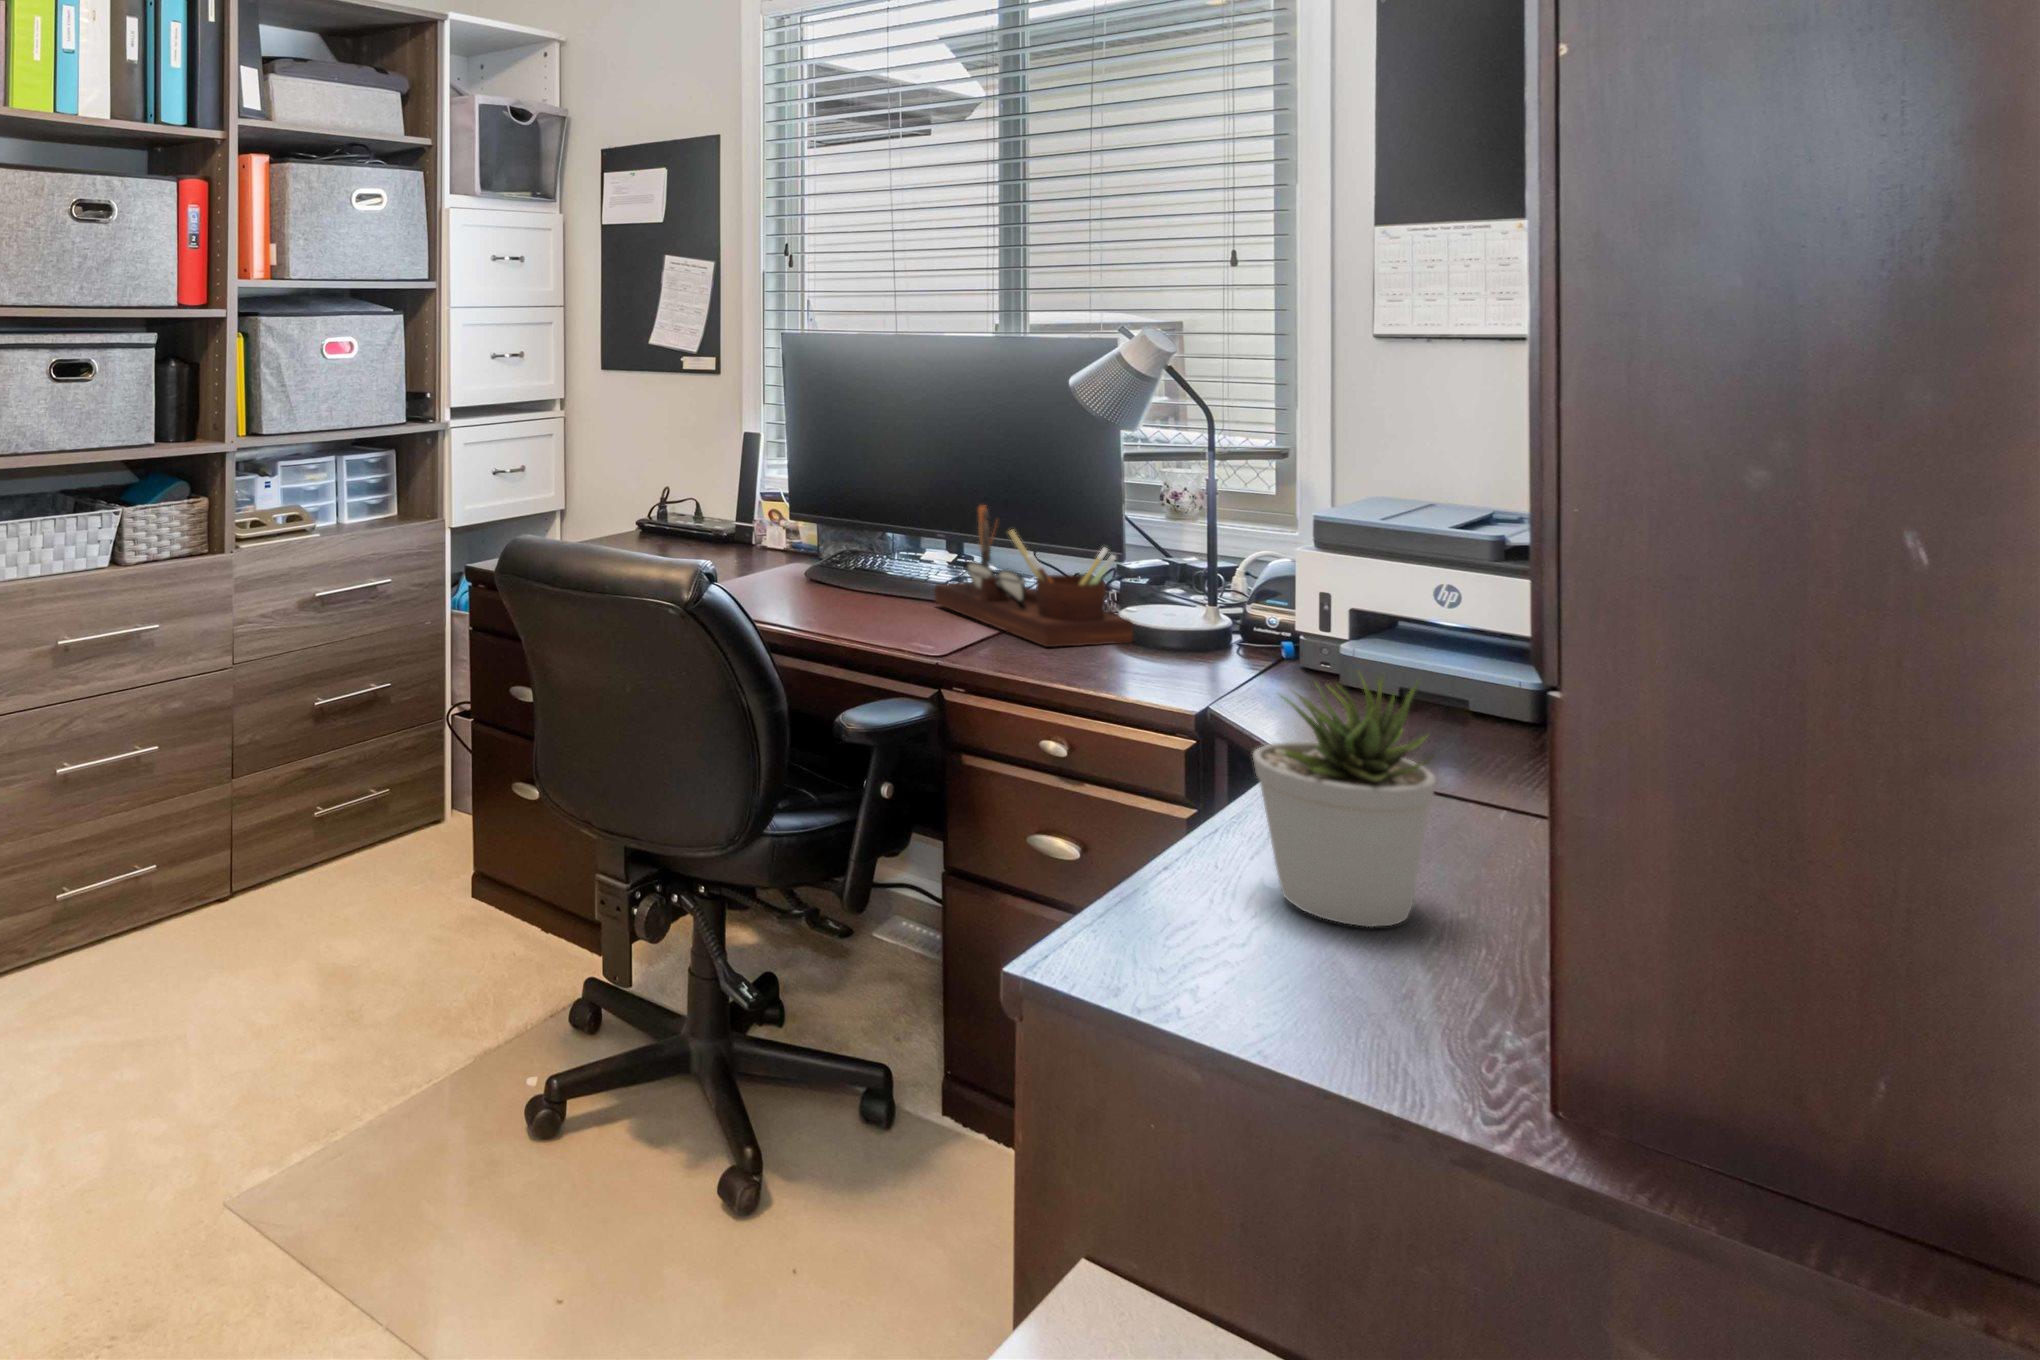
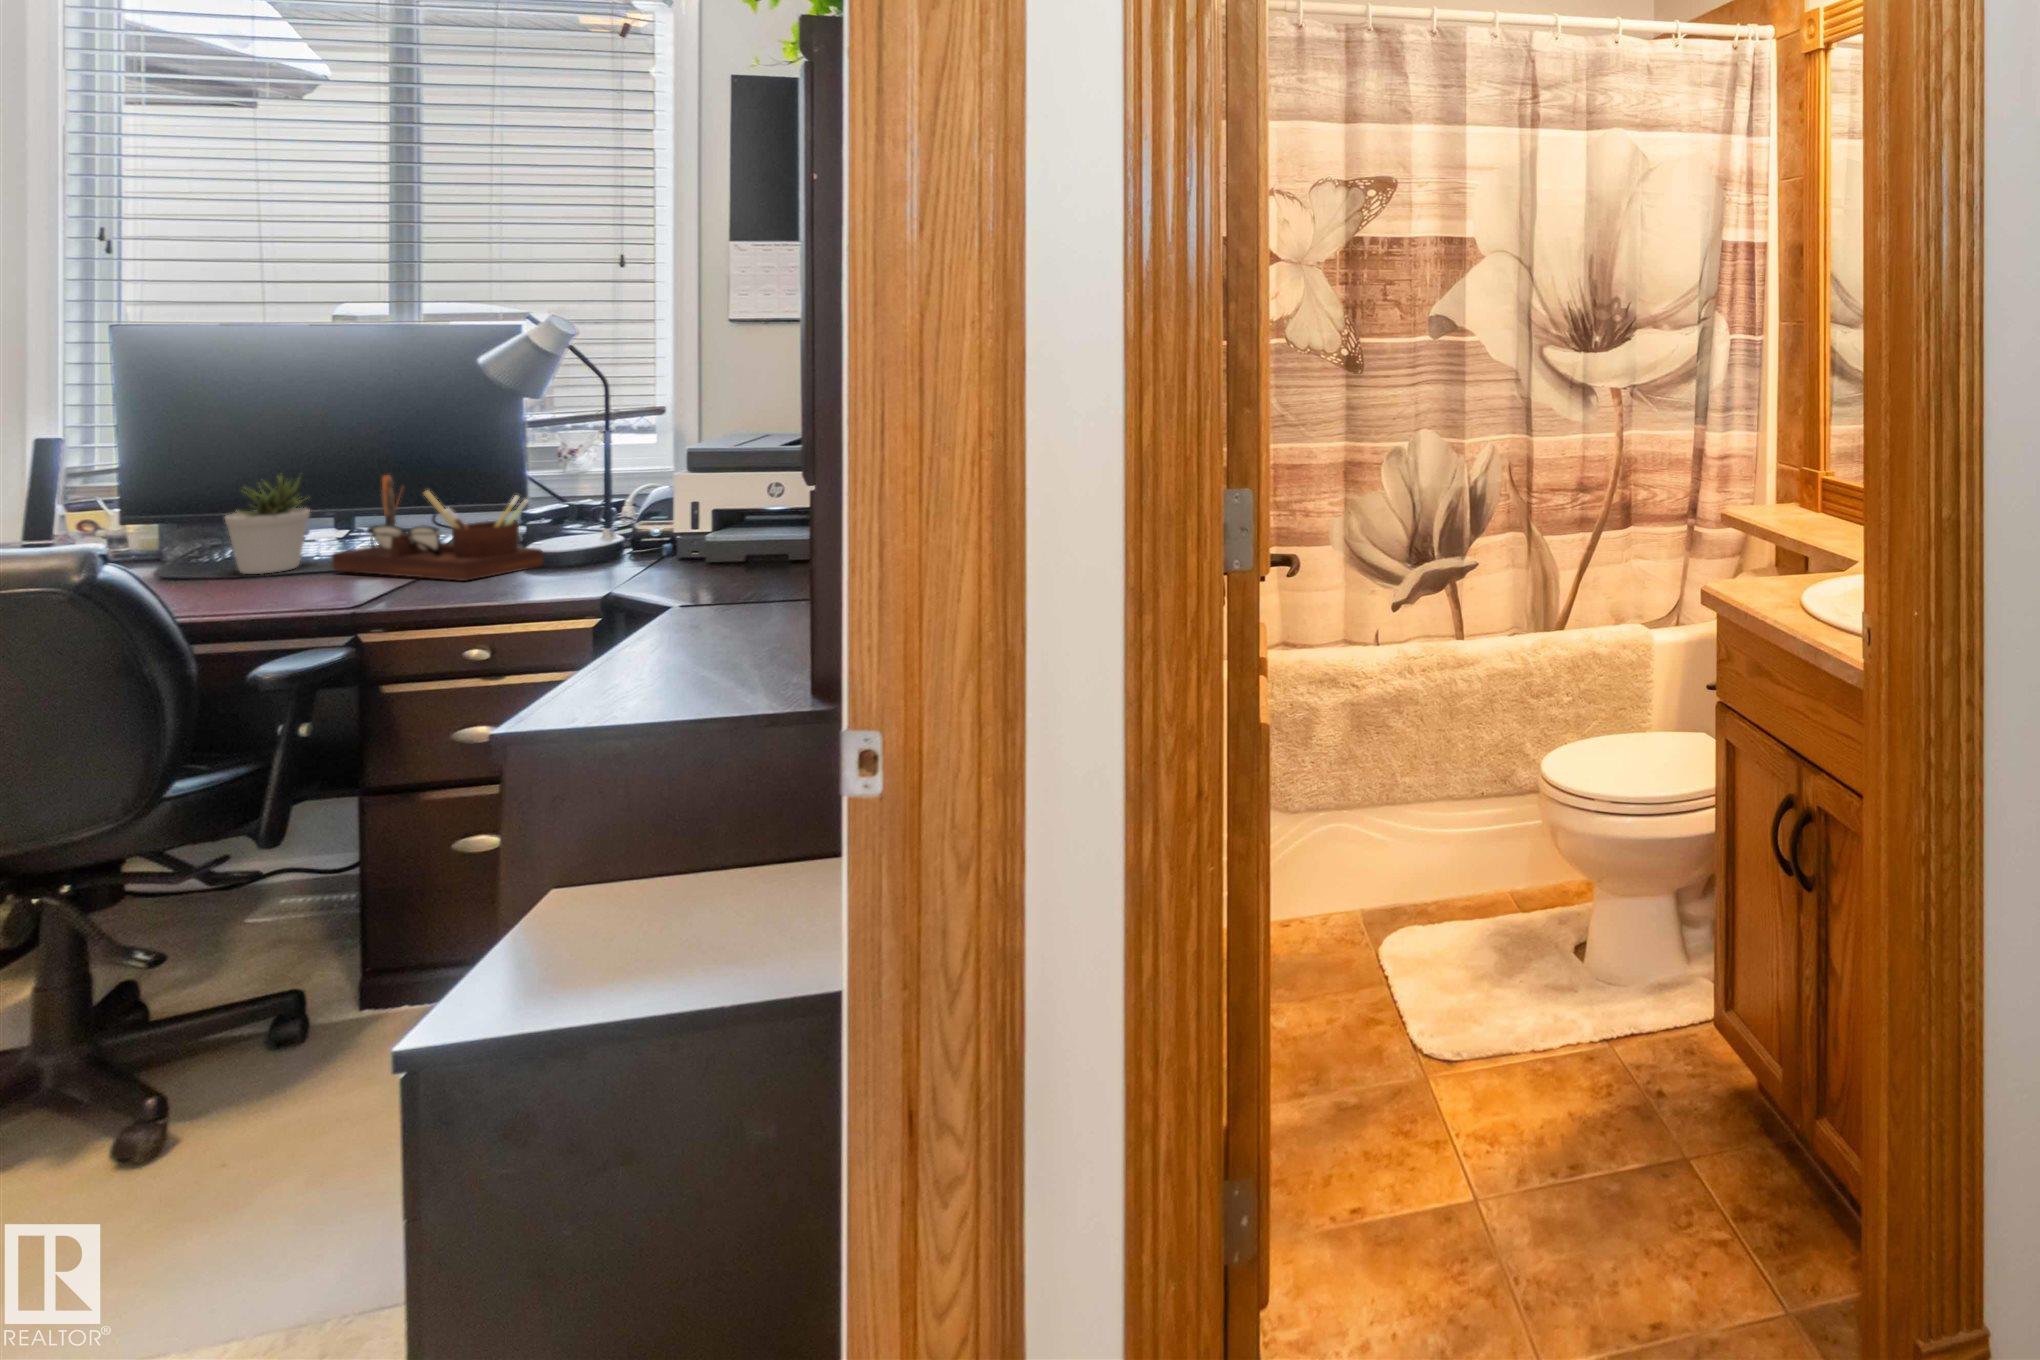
potted plant: present [1253,678,1435,927] -> present [225,476,310,574]

